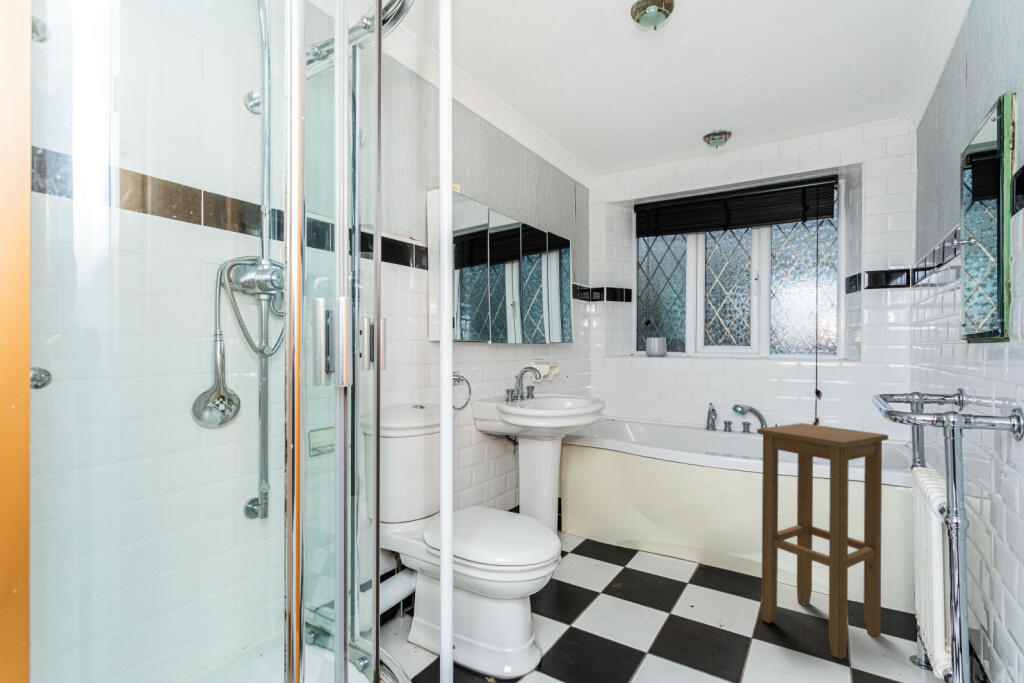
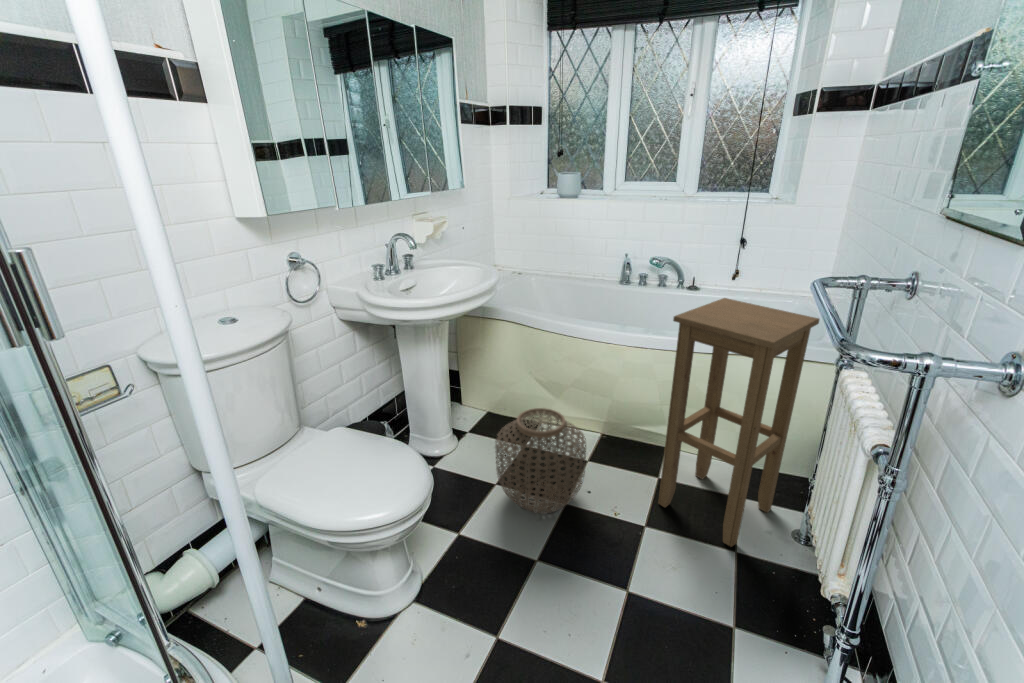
woven basket: none [603,514,687,617] -> present [496,408,586,513]

